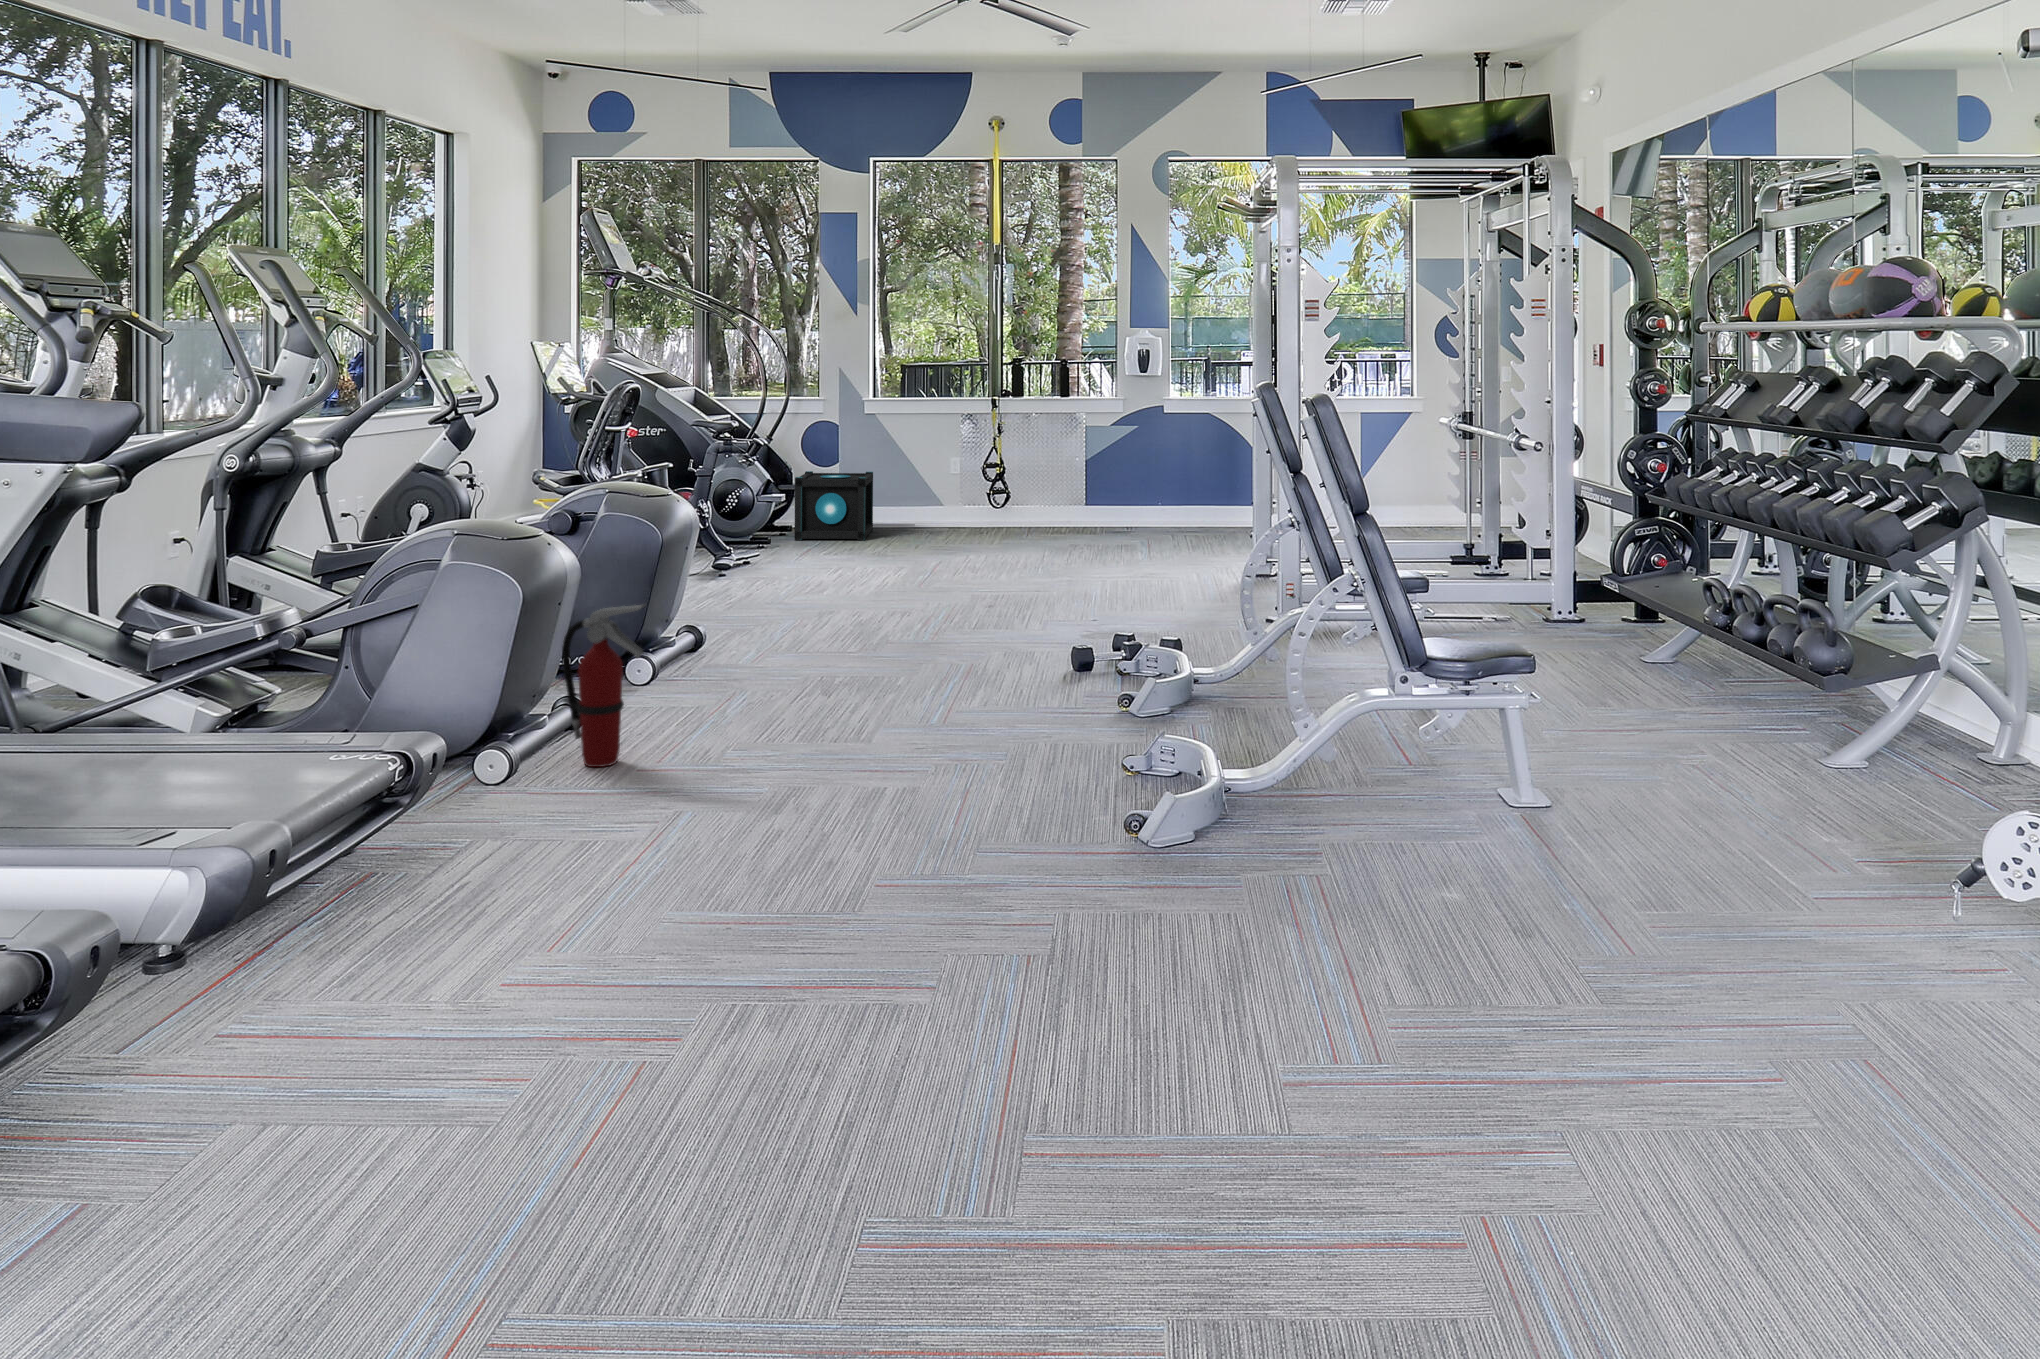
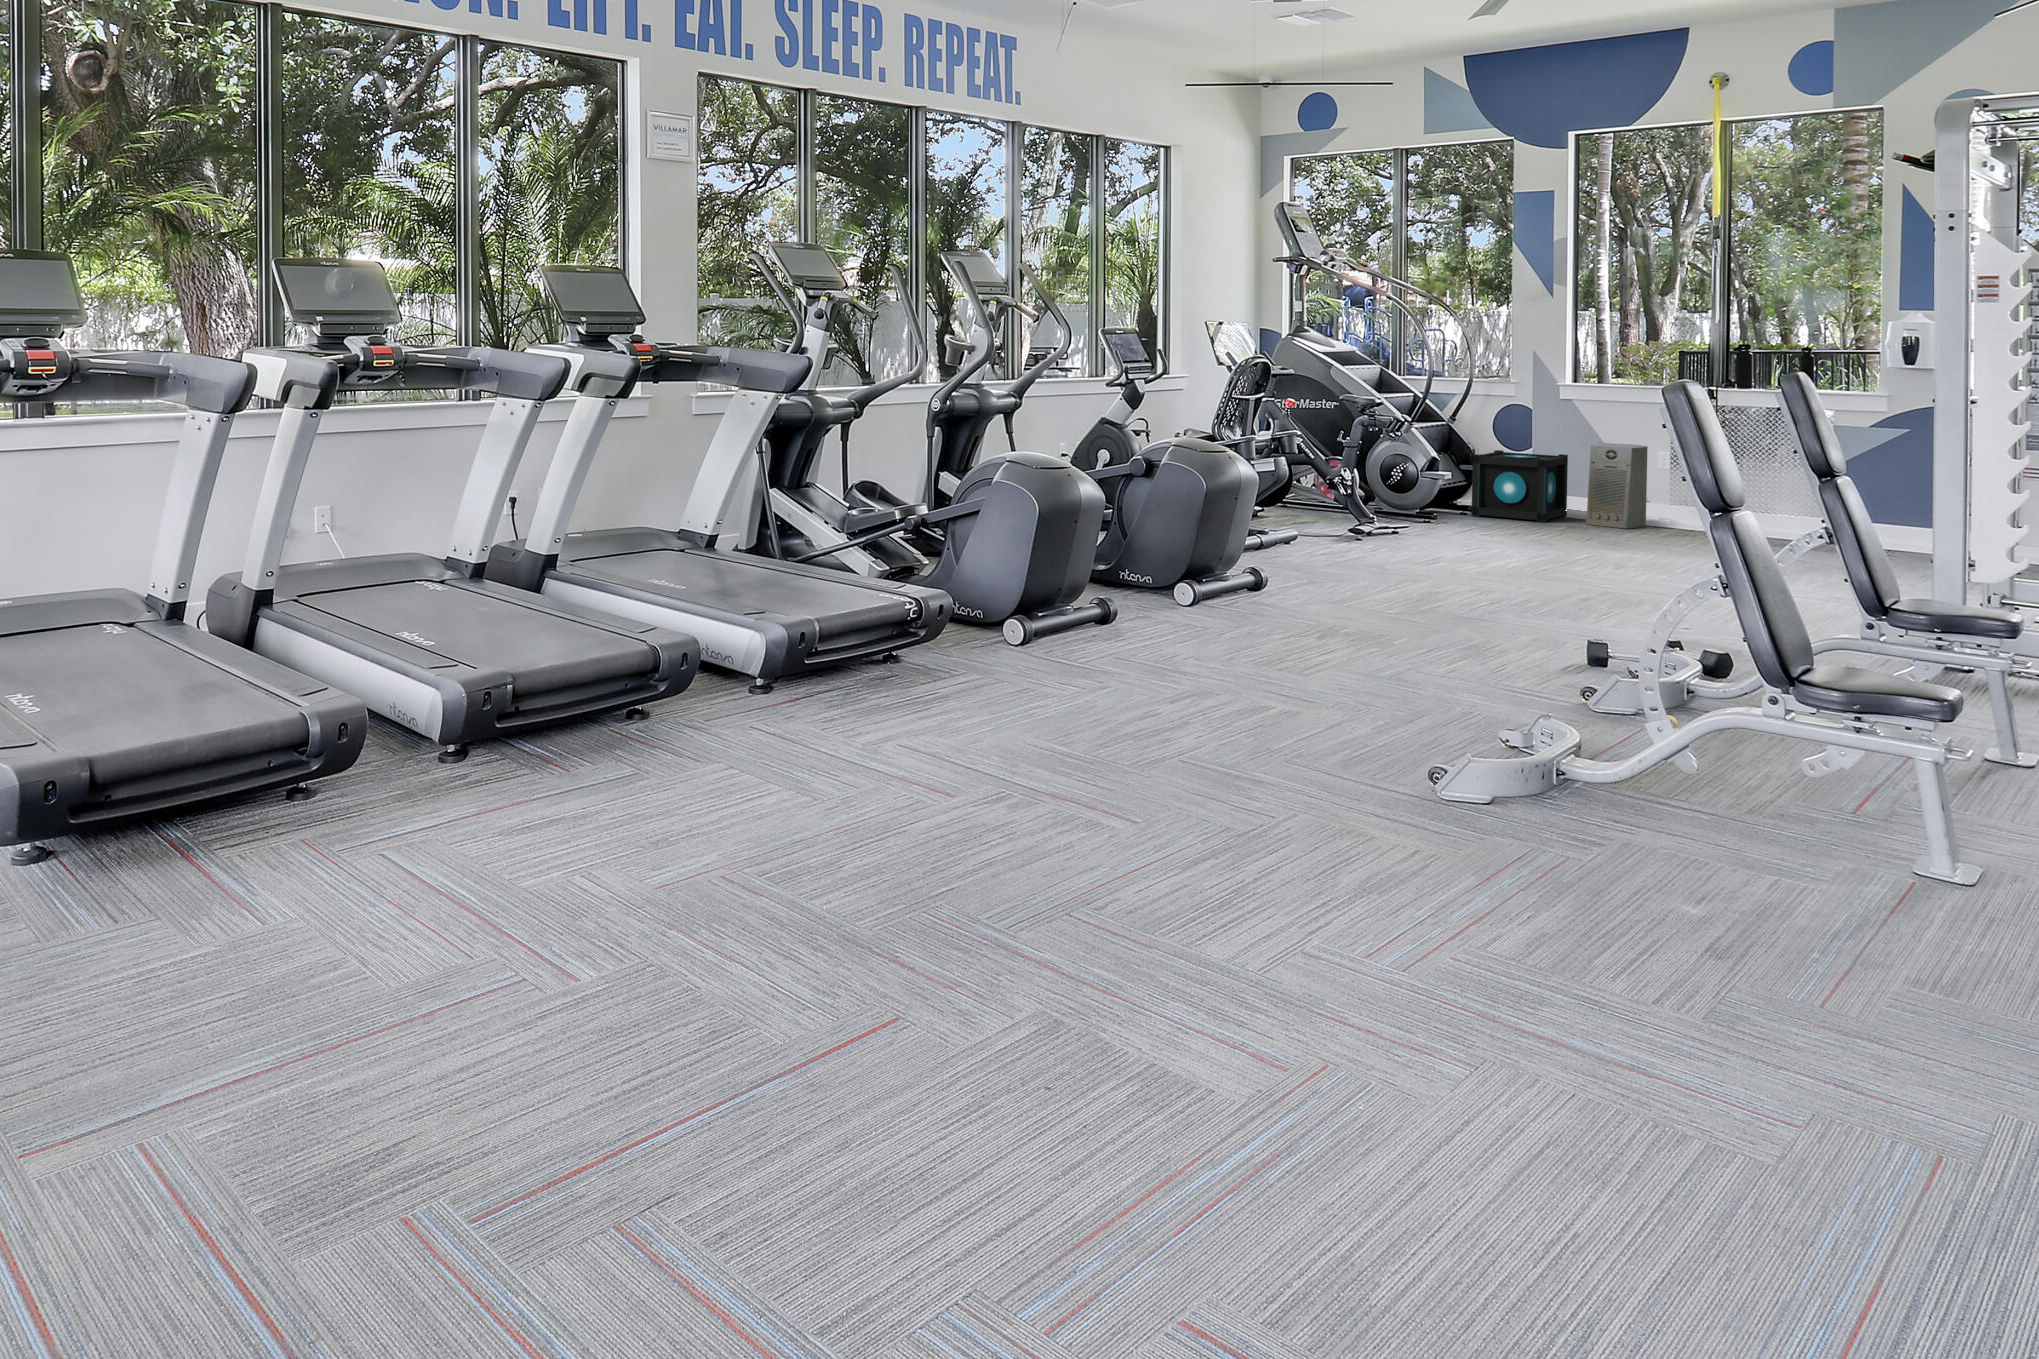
air purifier: none [900,458,947,539] -> present [1586,443,1648,528]
fire extinguisher: present [562,604,645,767] -> none [1068,520,1124,642]

